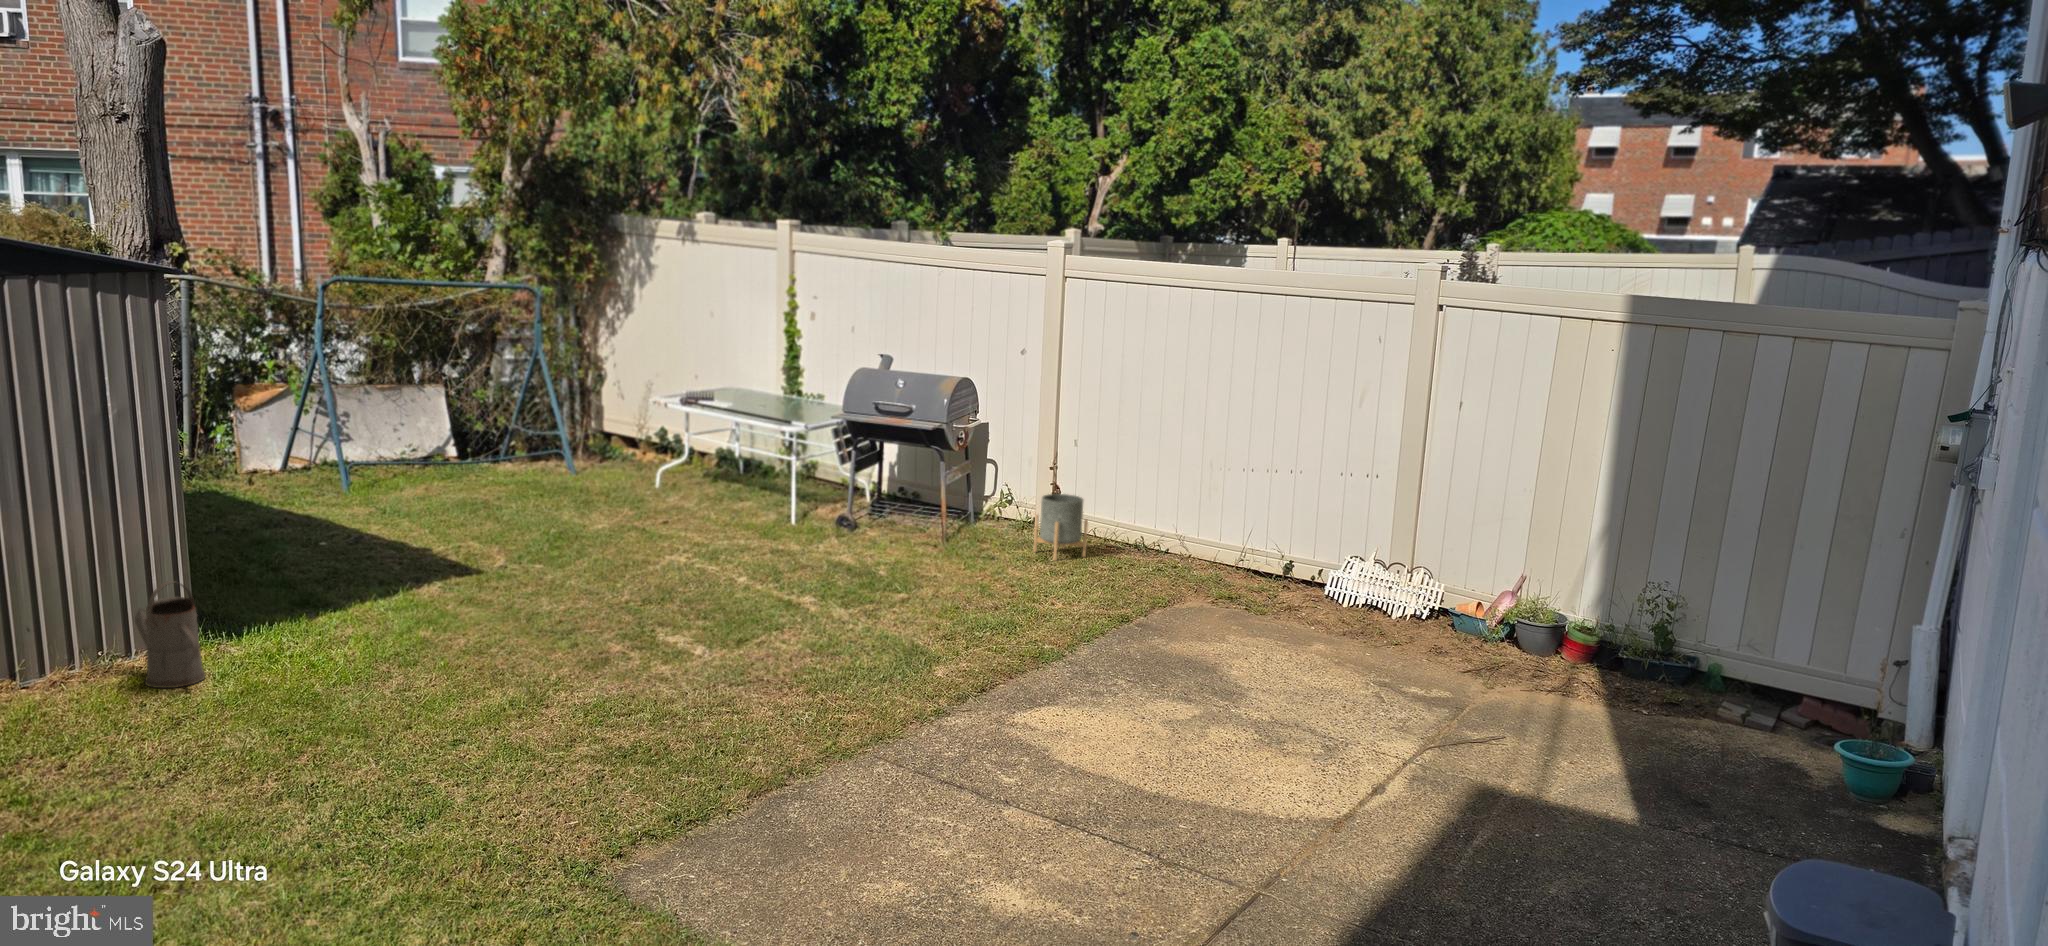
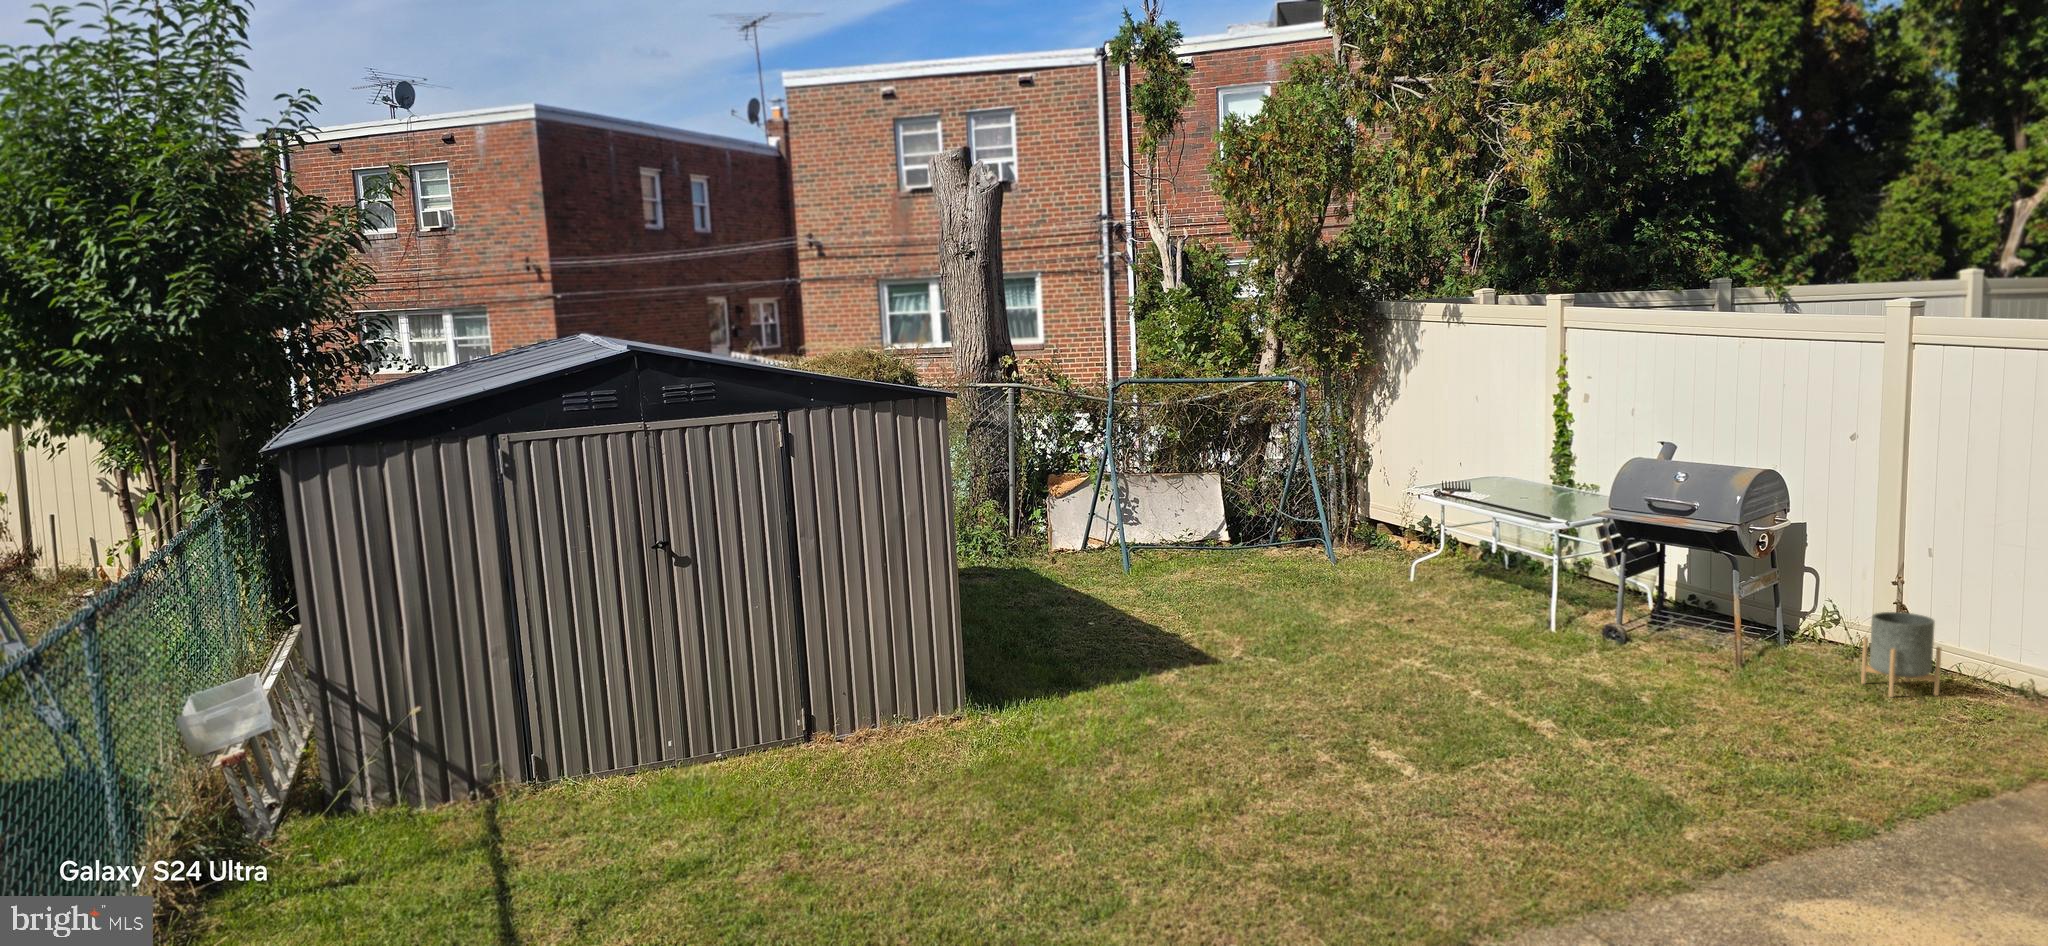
watering can: present [135,581,205,688] -> none [898,663,954,761]

